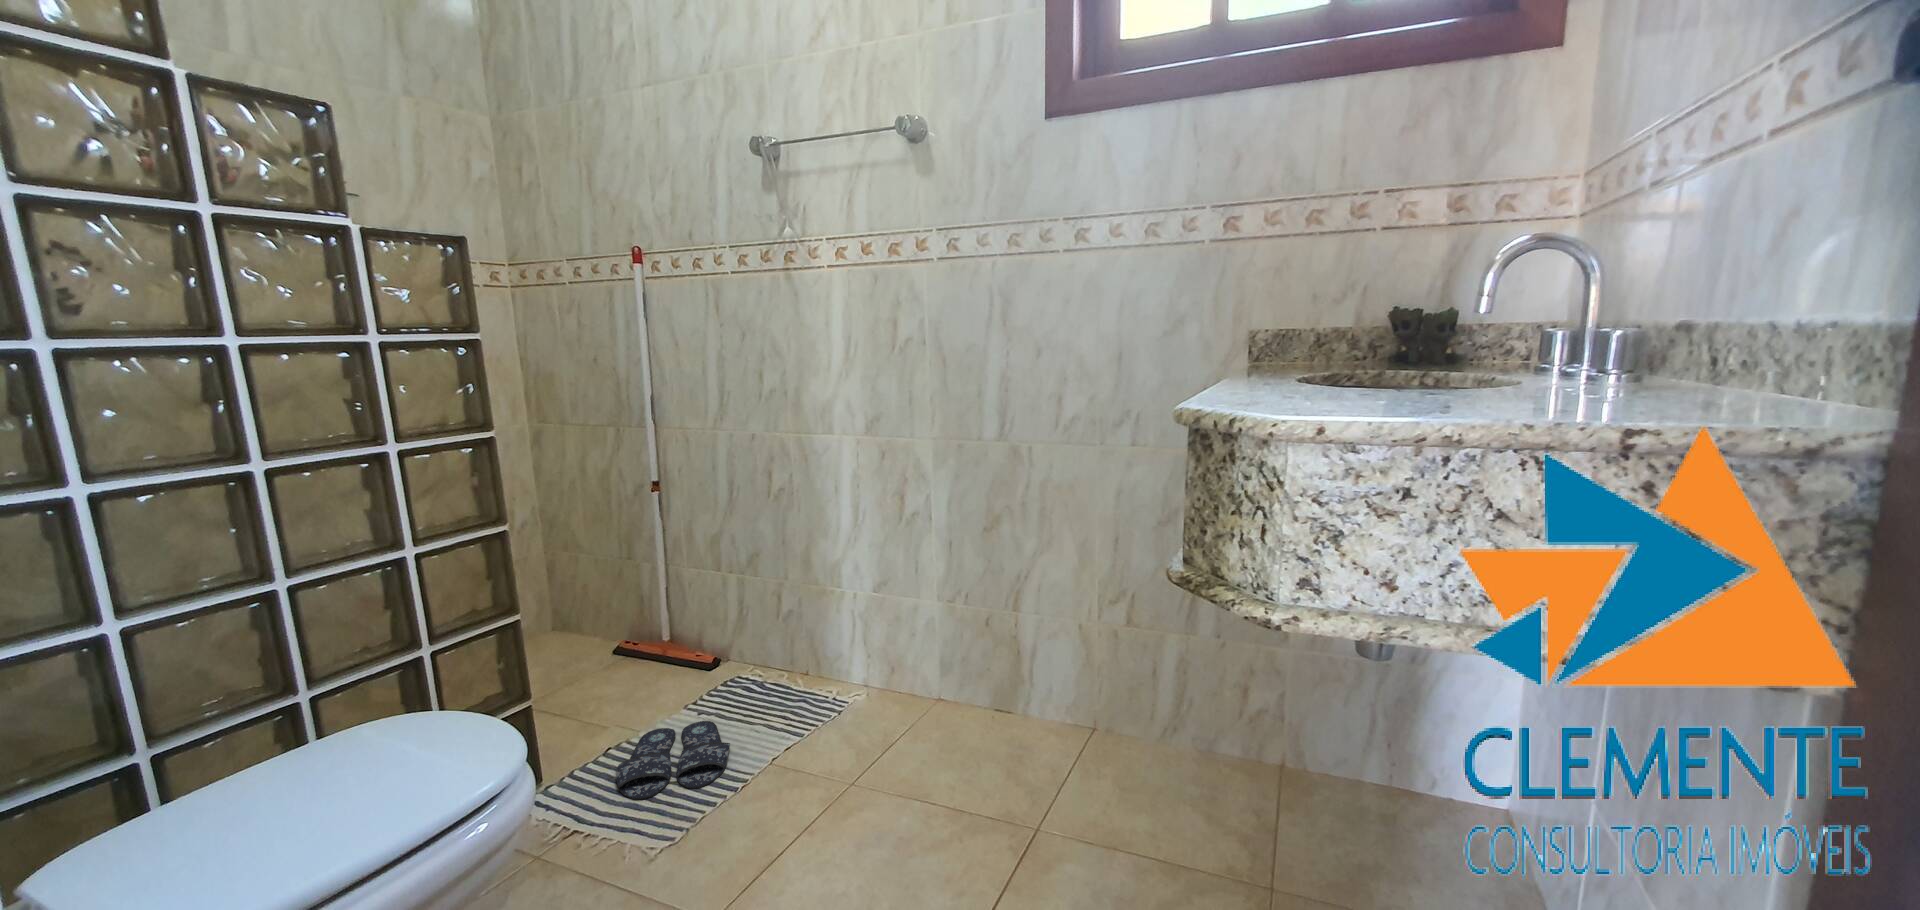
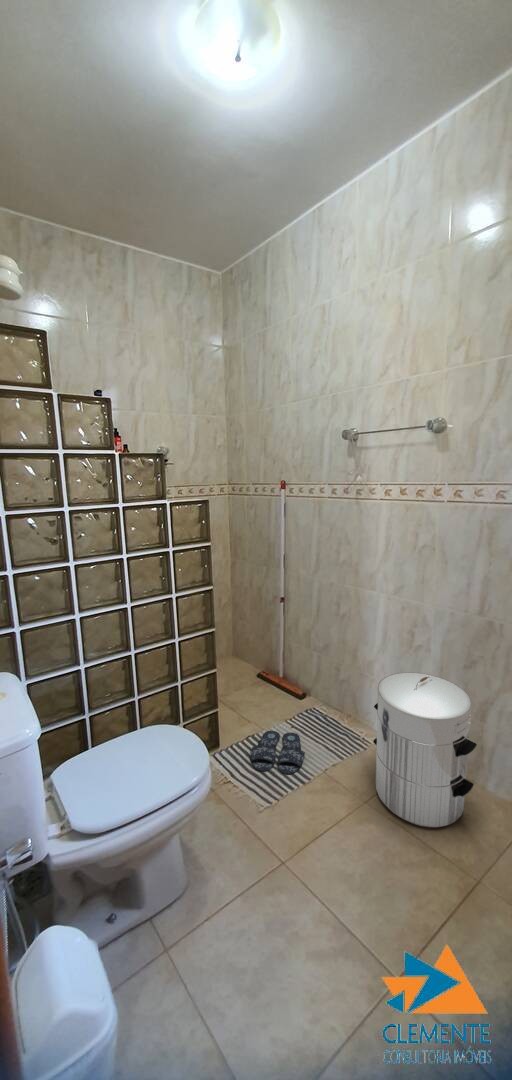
waste bin: none [850,544,1012,787] -> present [373,672,477,828]

